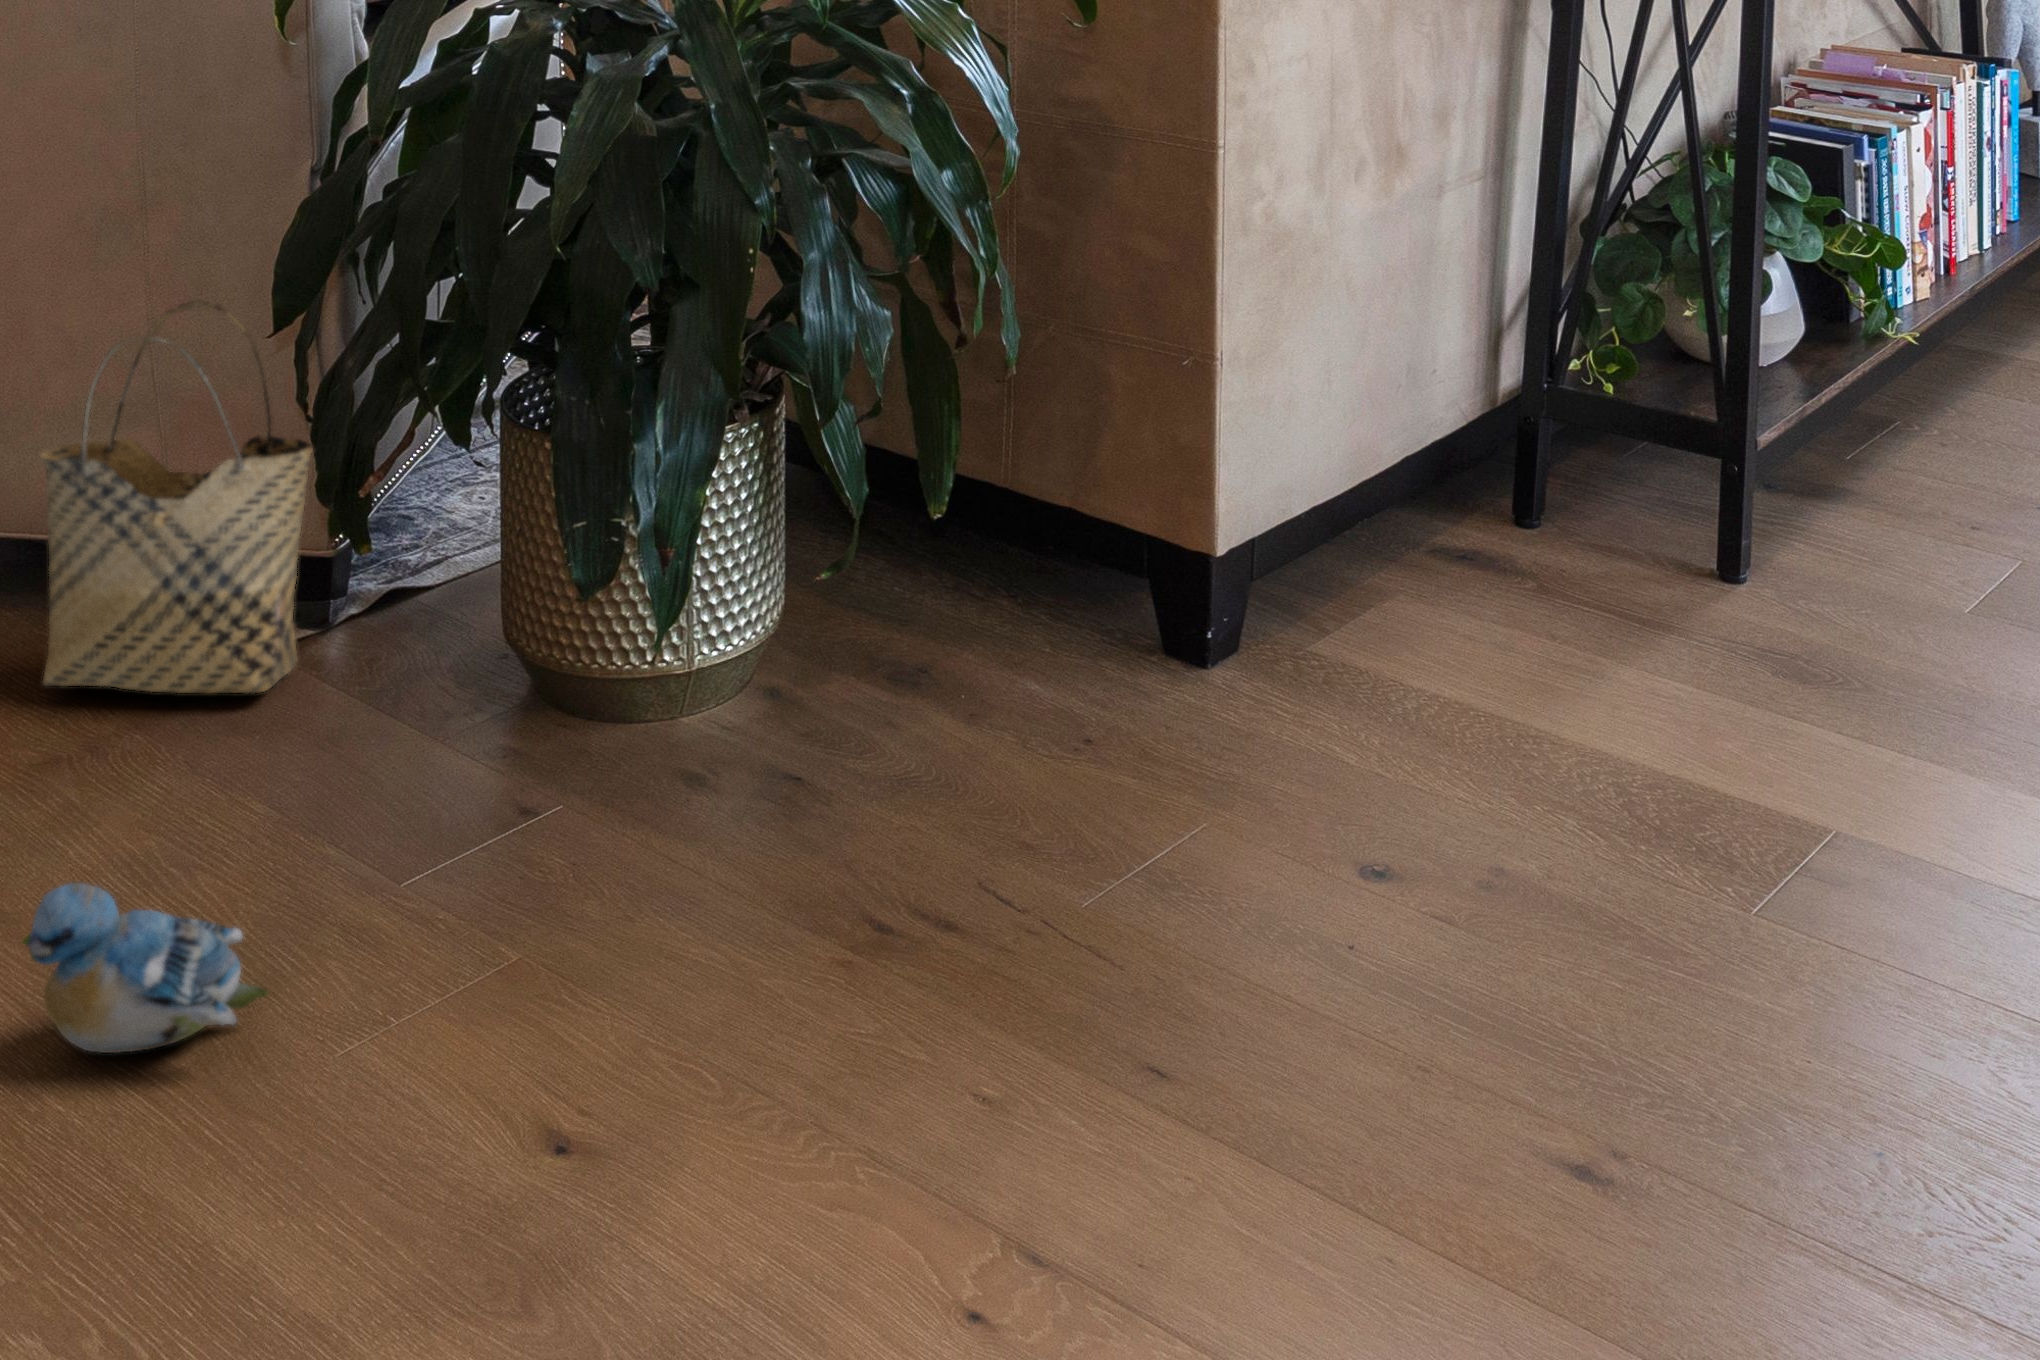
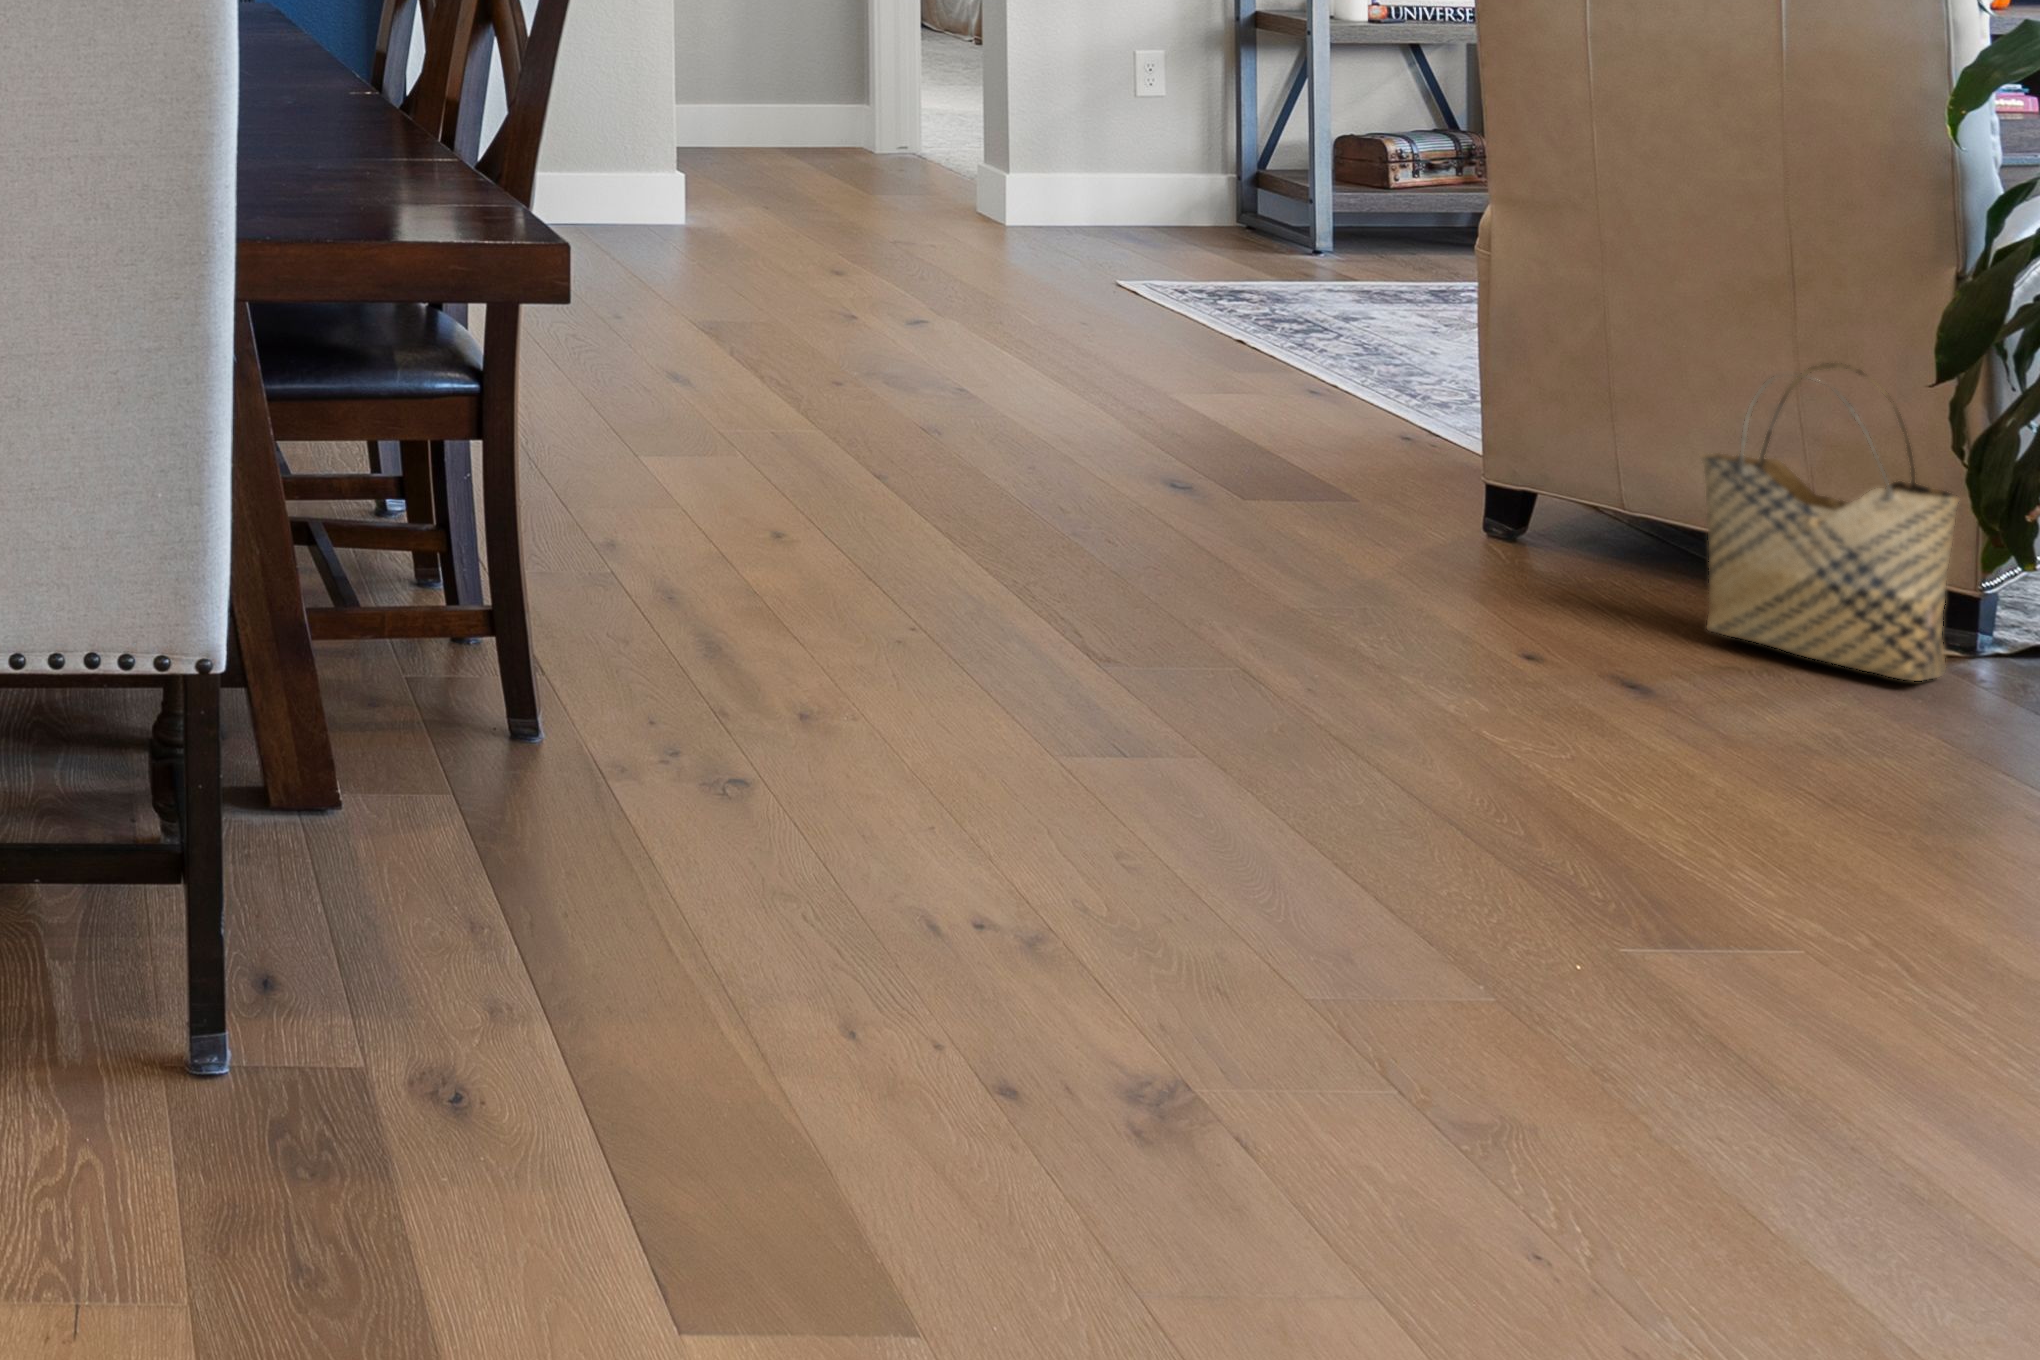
plush toy: present [22,883,268,1053] -> none [1748,709,1963,847]

